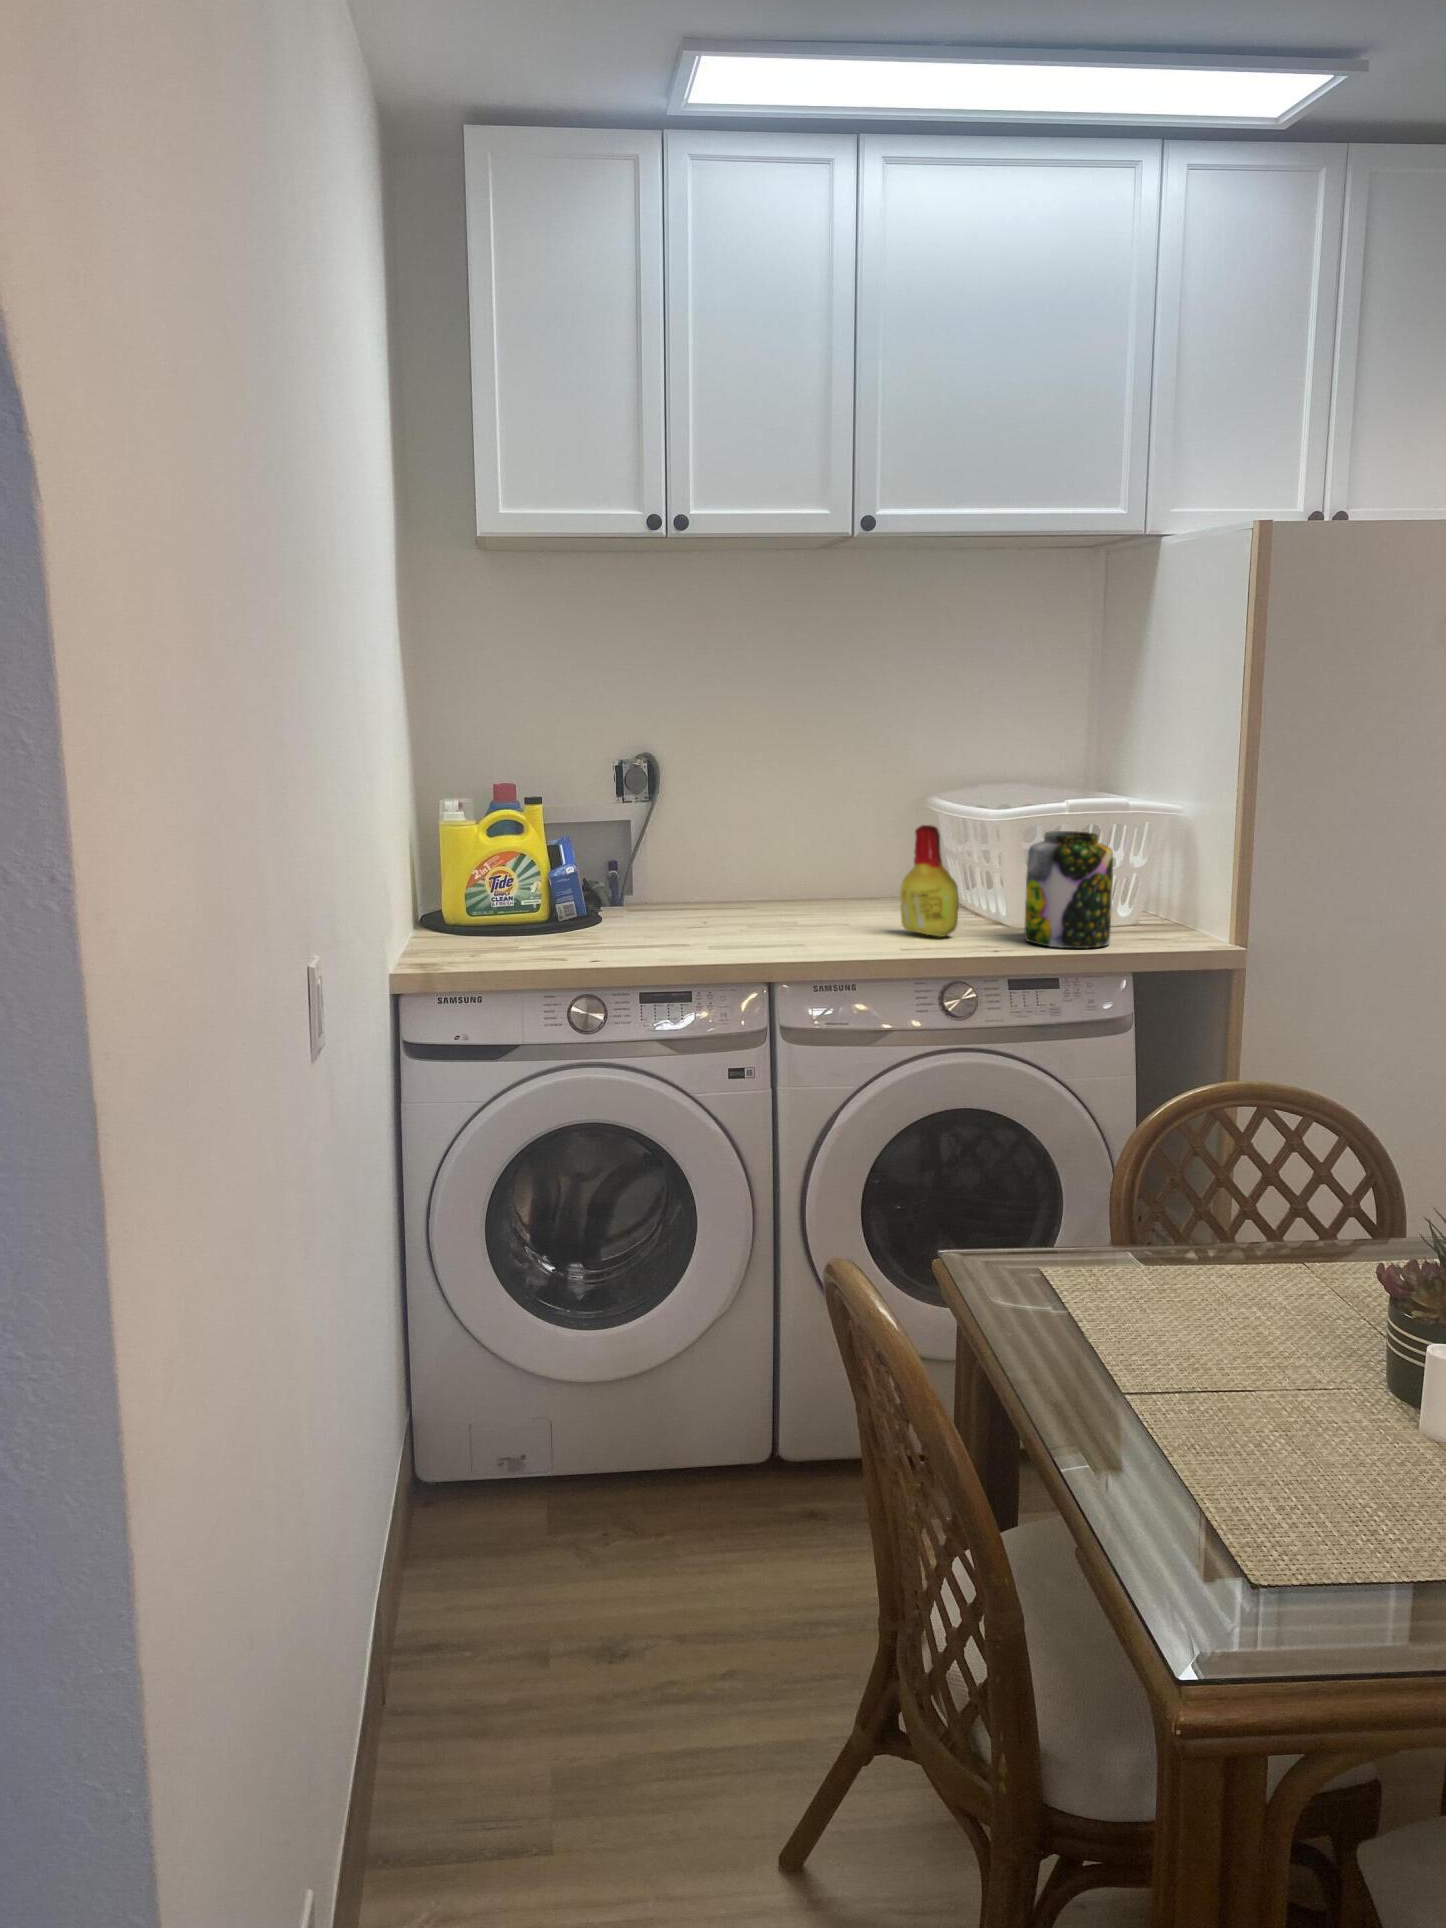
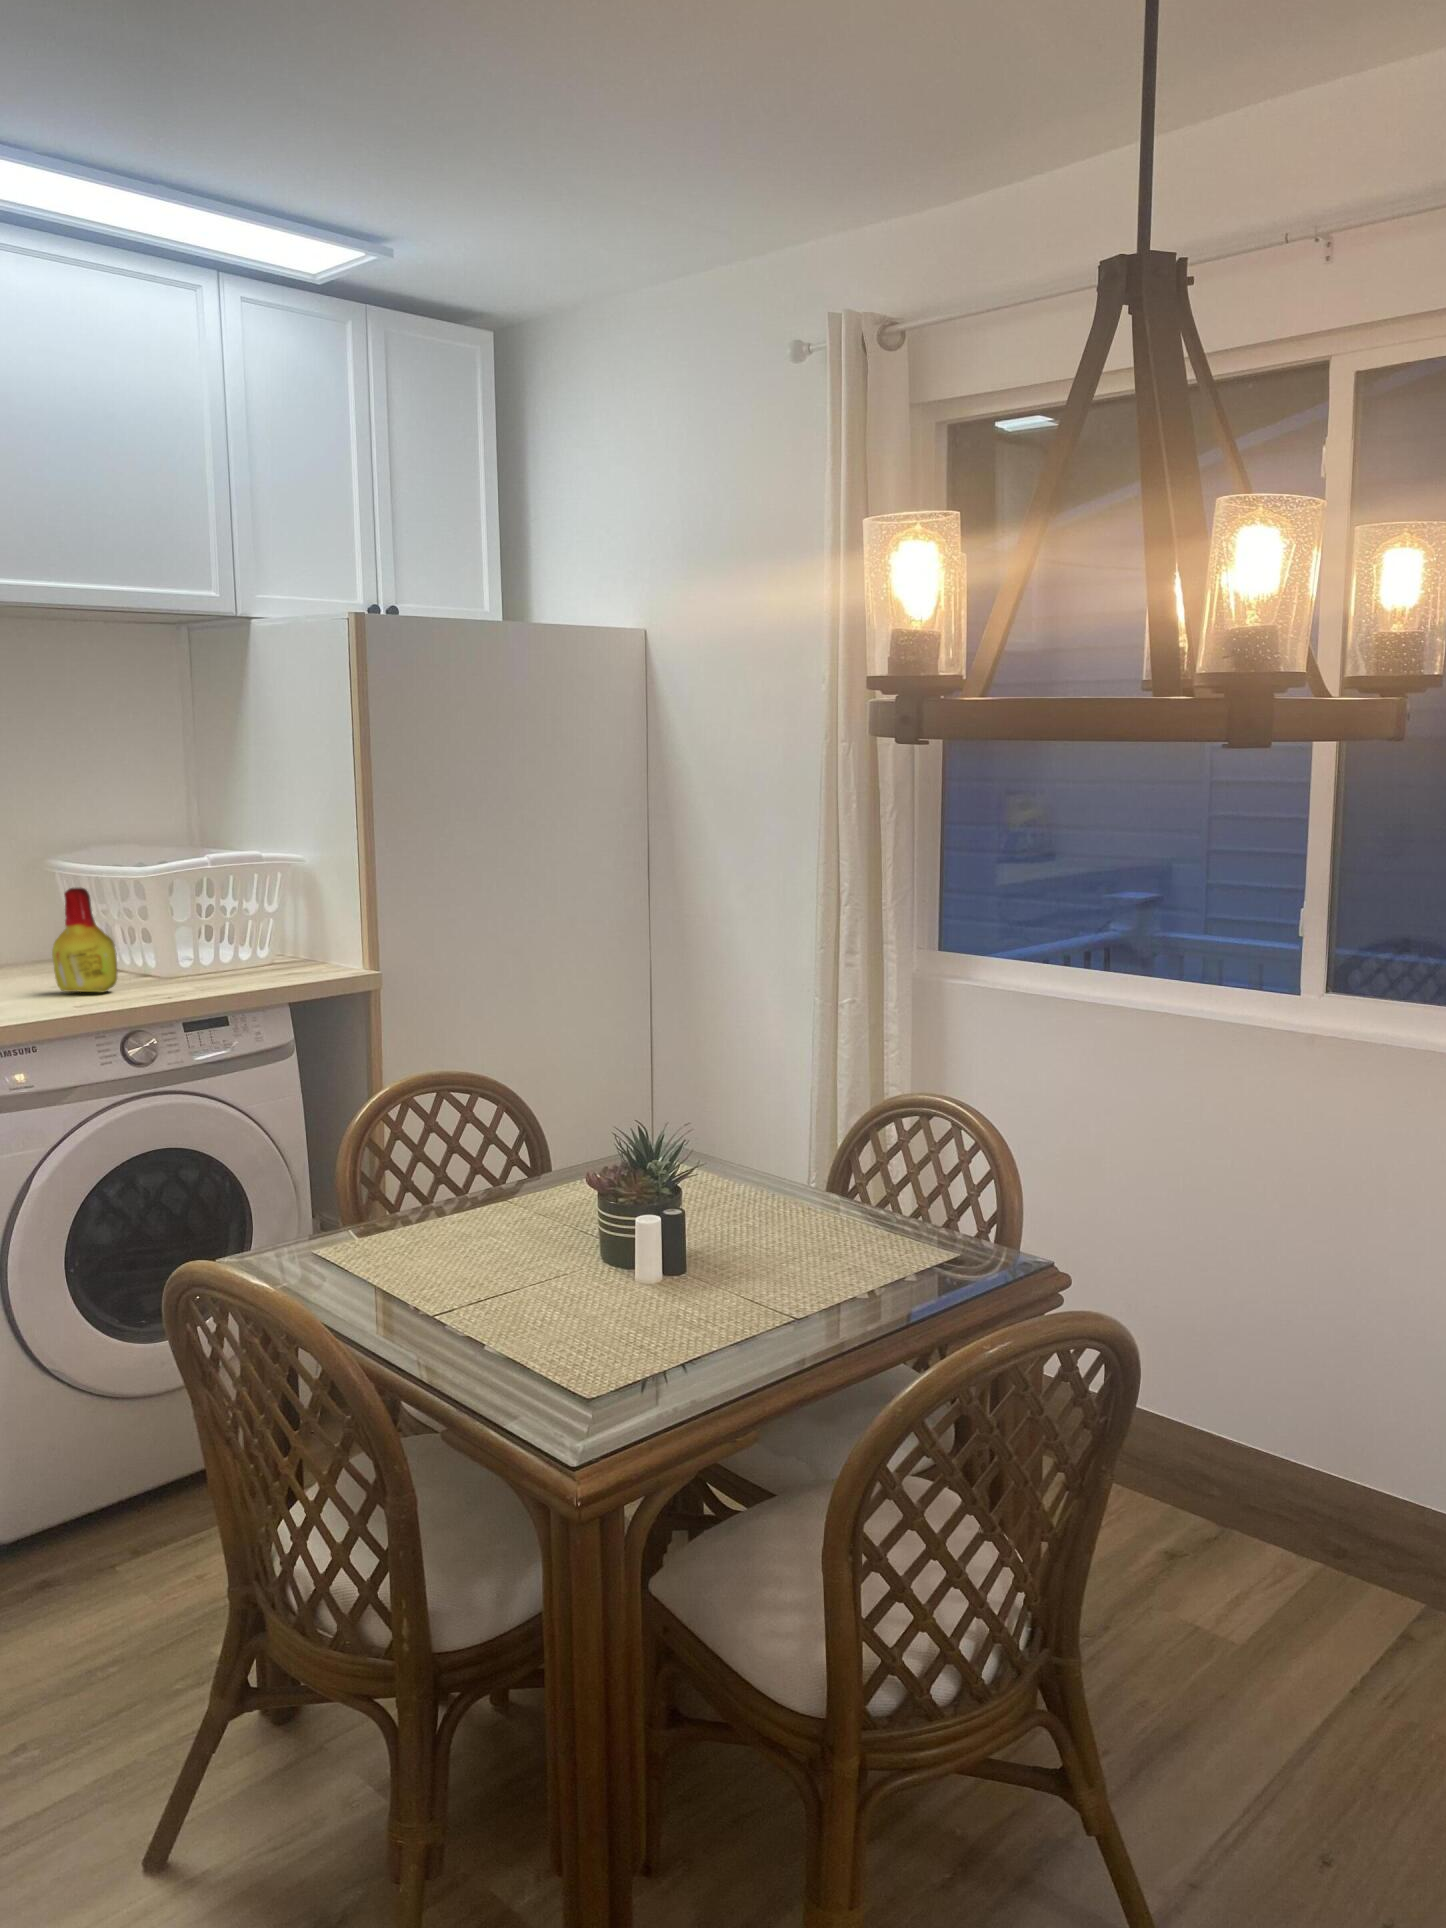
jar: present [1024,831,1113,948] -> none [181,883,265,988]

